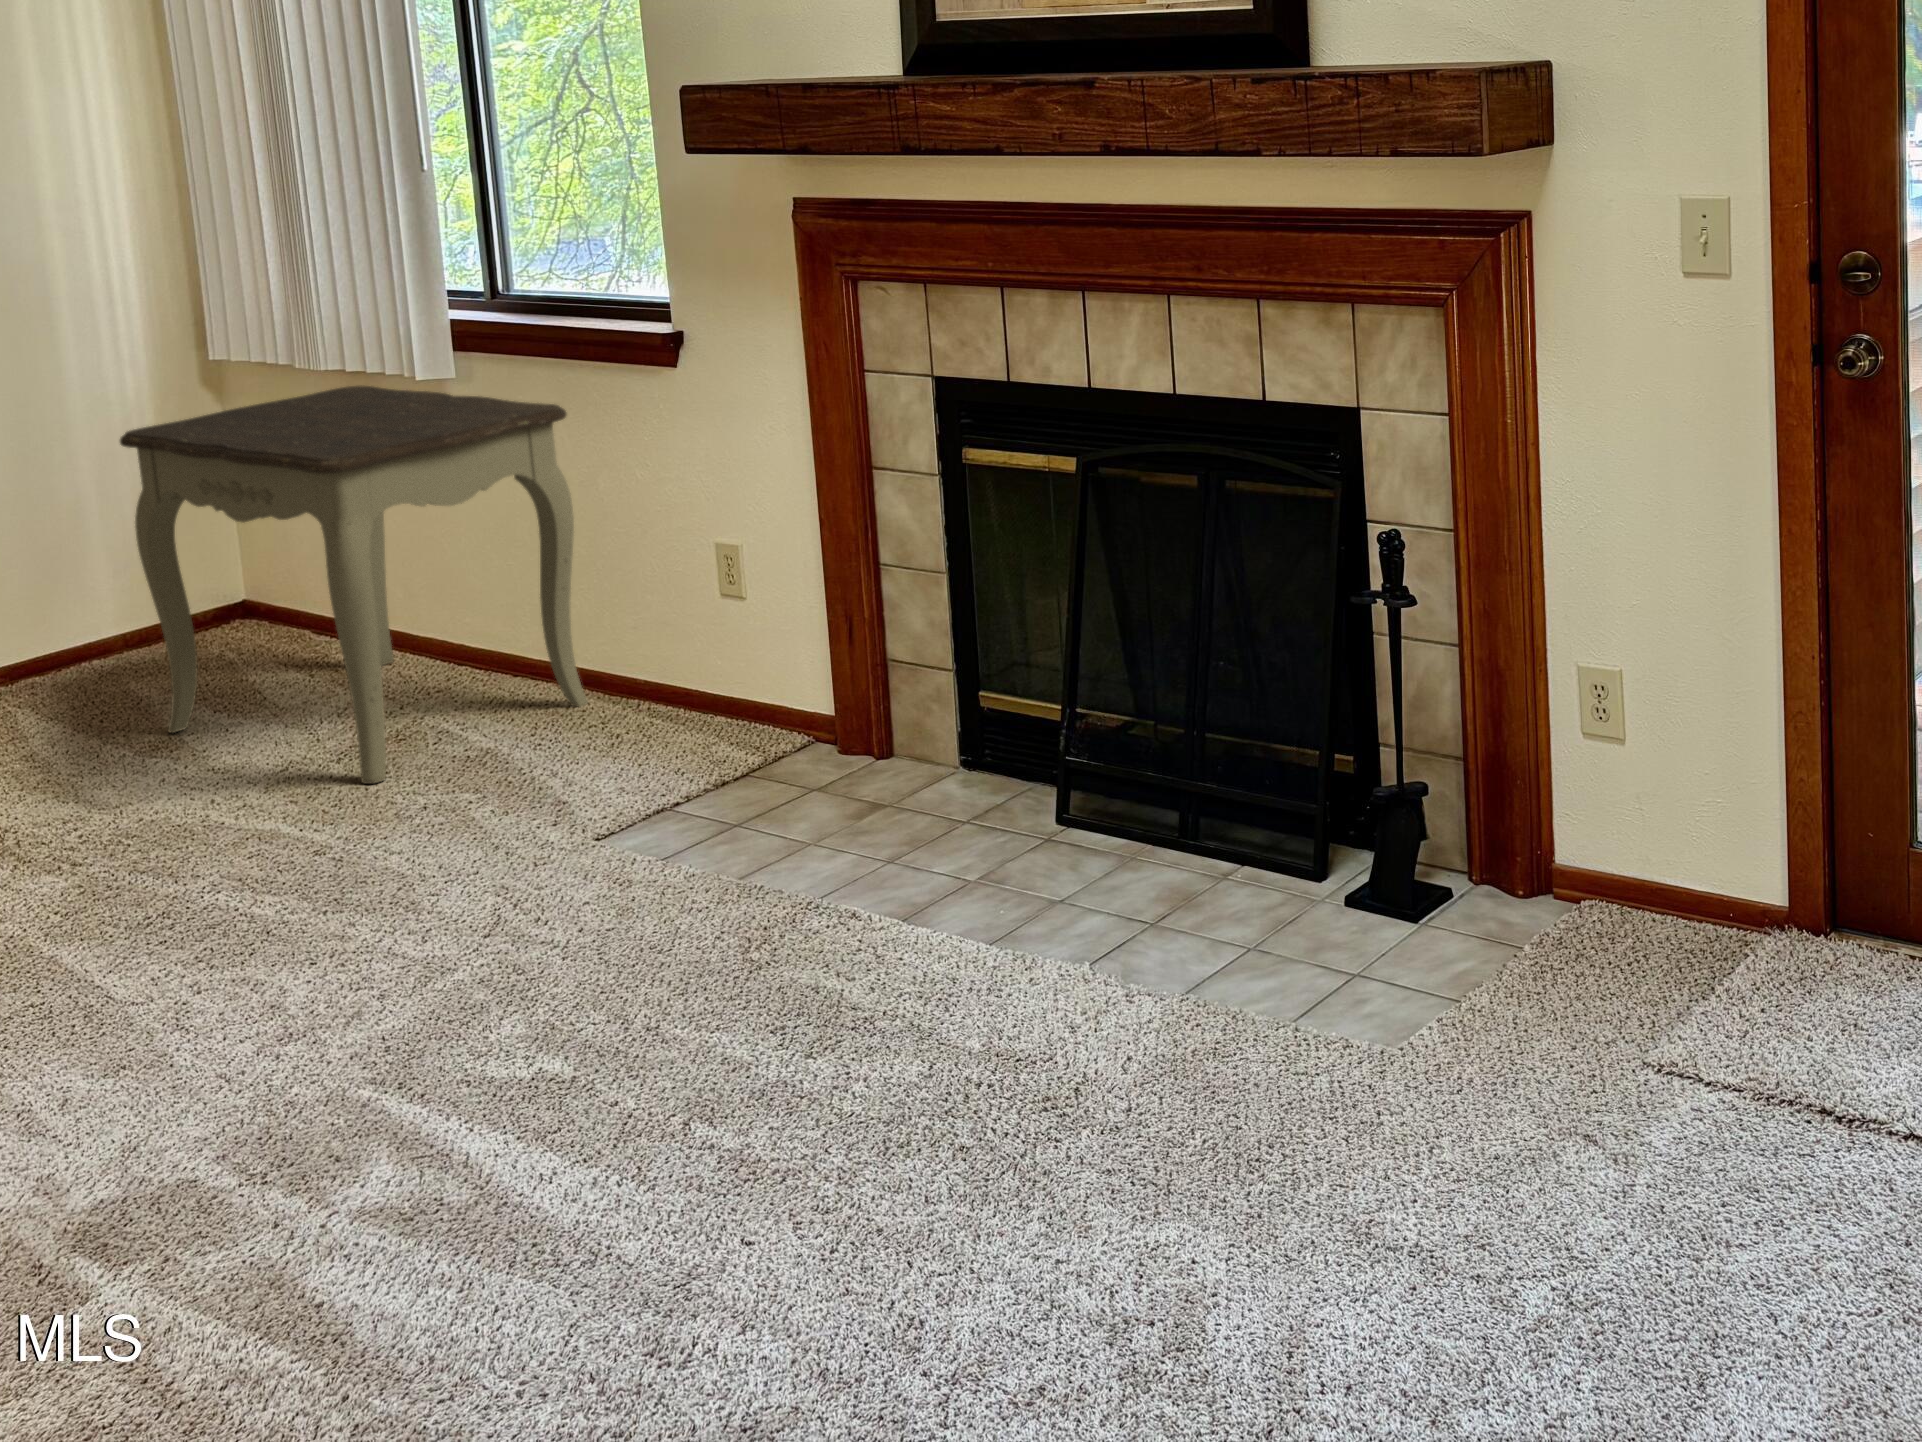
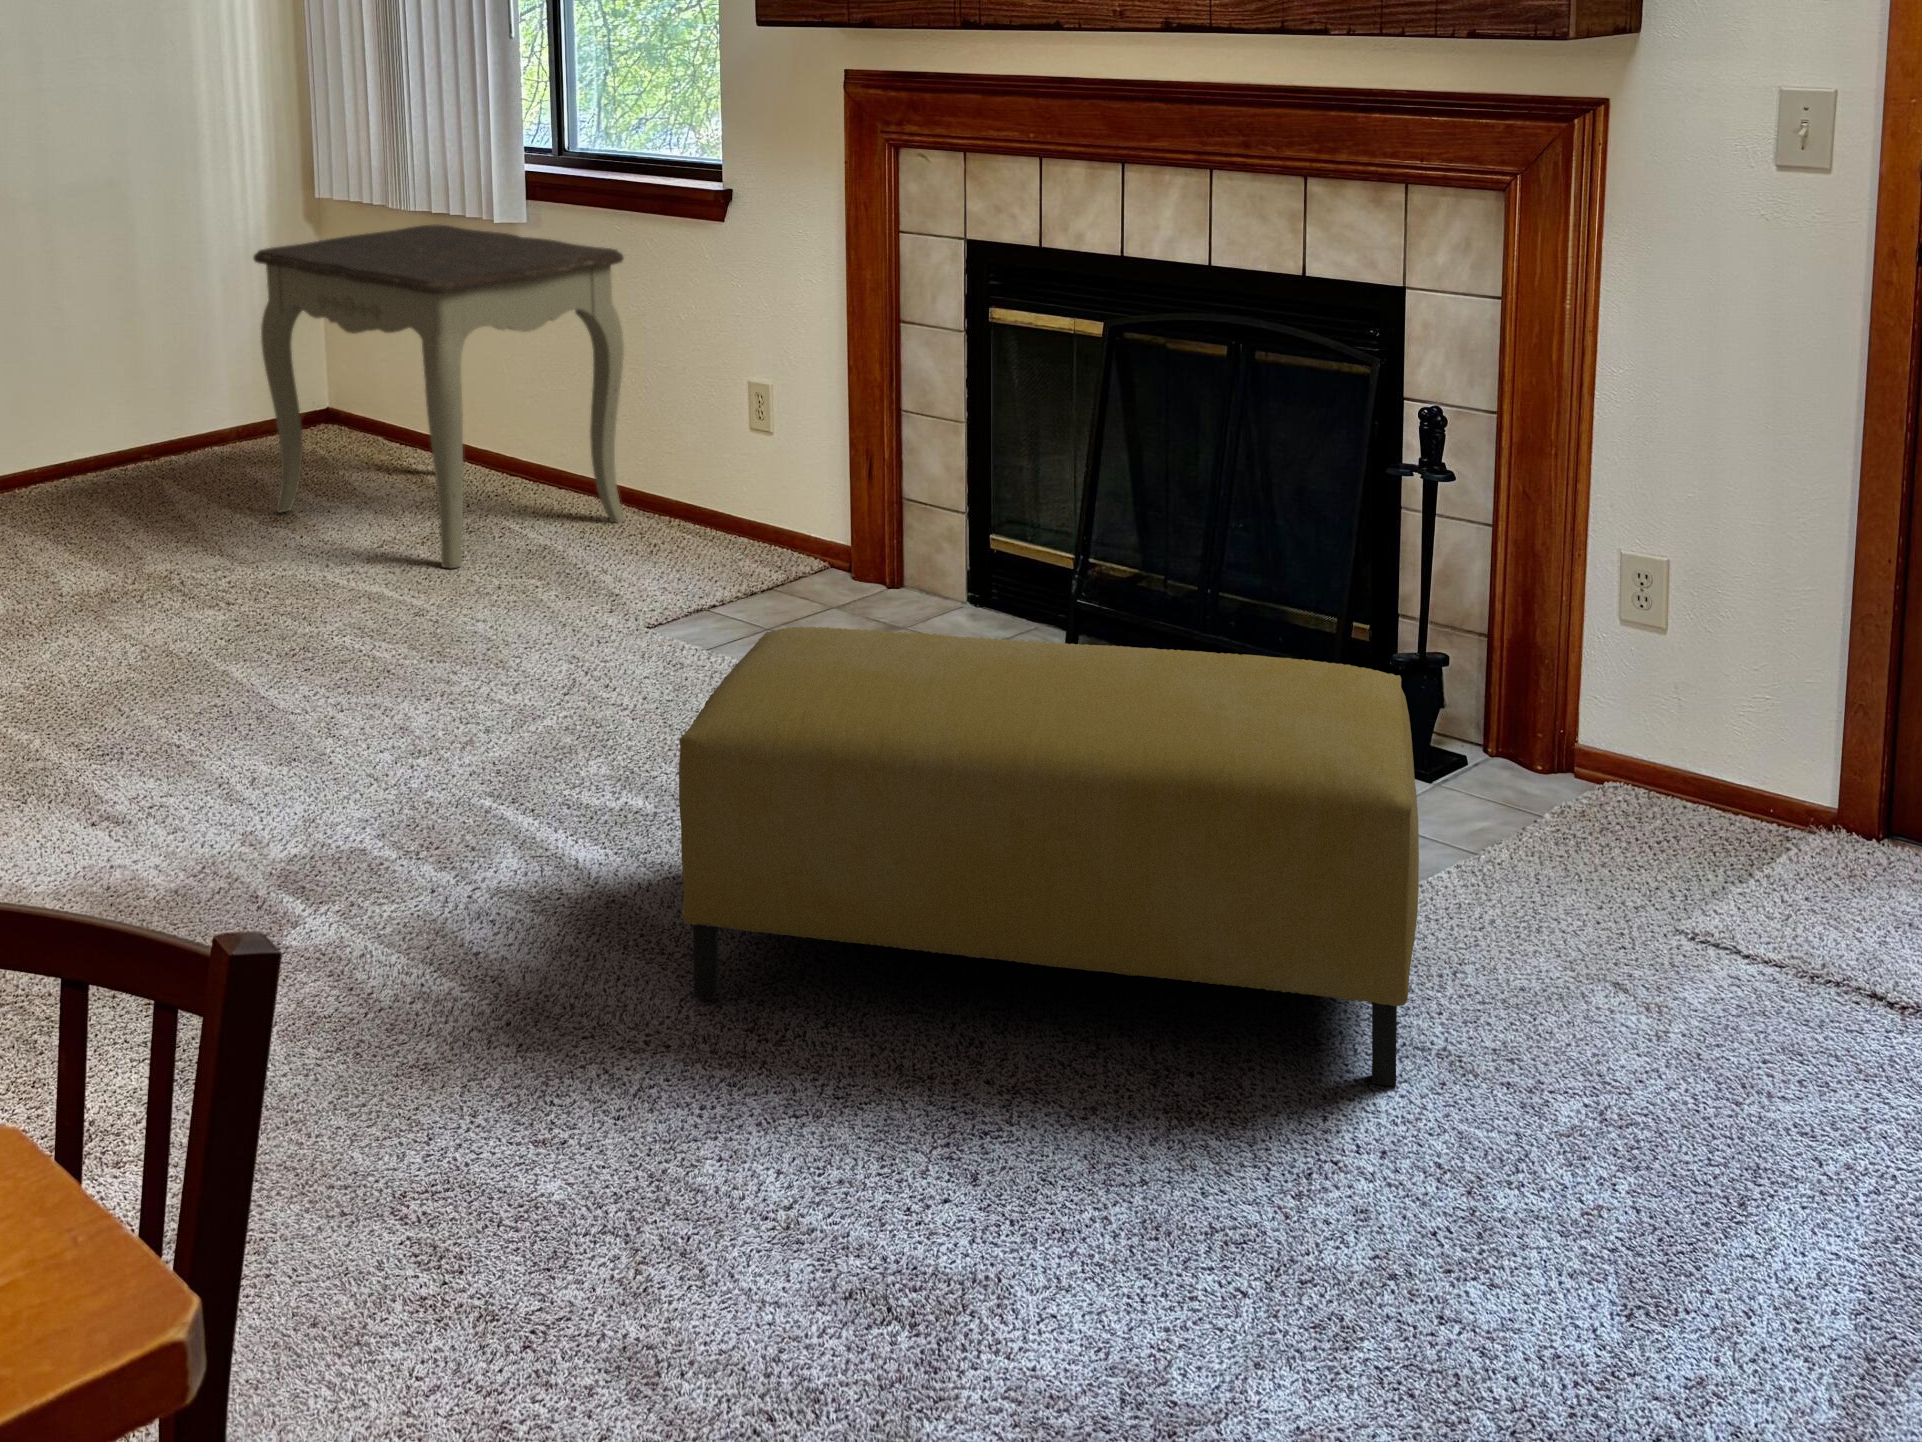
ottoman: none [543,830,1373,1323] -> present [679,627,1419,1086]

